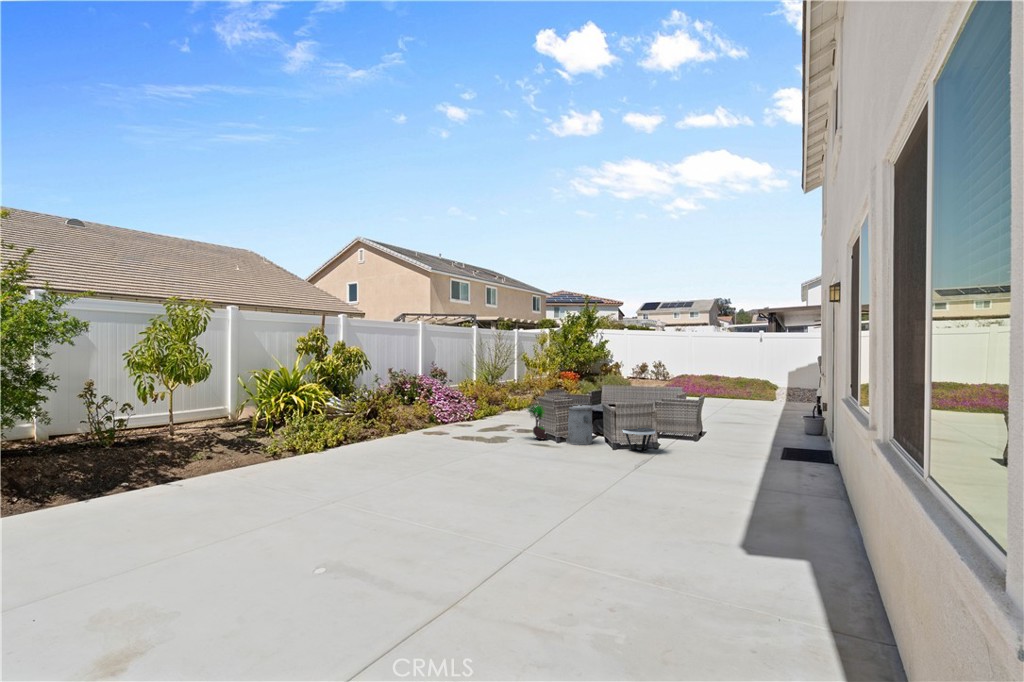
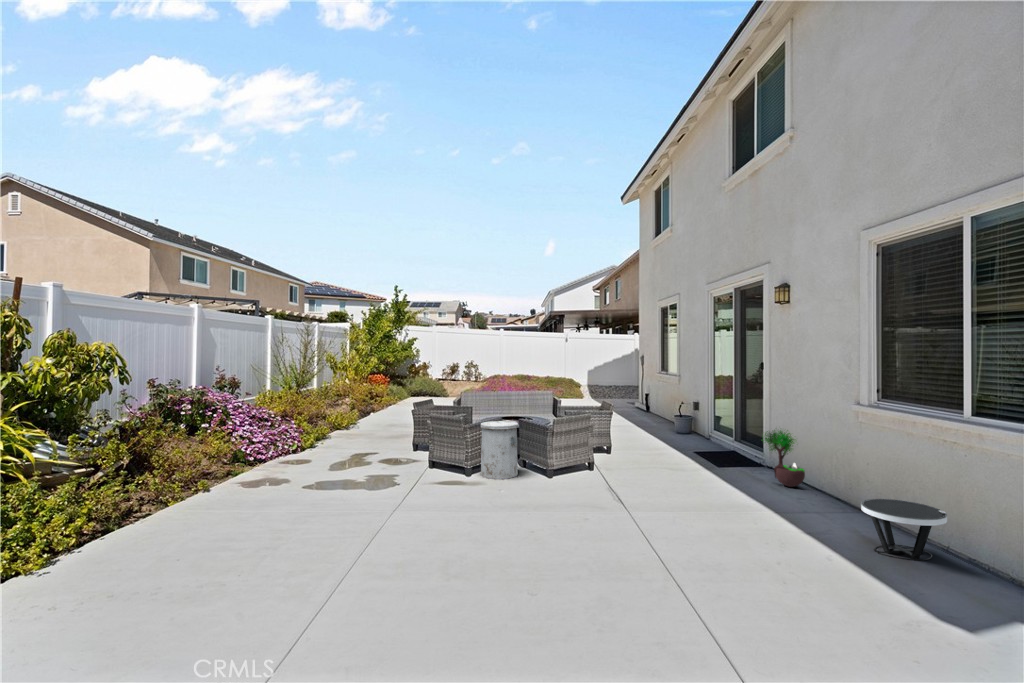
potted tree: present [528,404,547,439] -> present [764,430,805,487]
side table: present [622,428,656,452] -> present [861,499,947,560]

